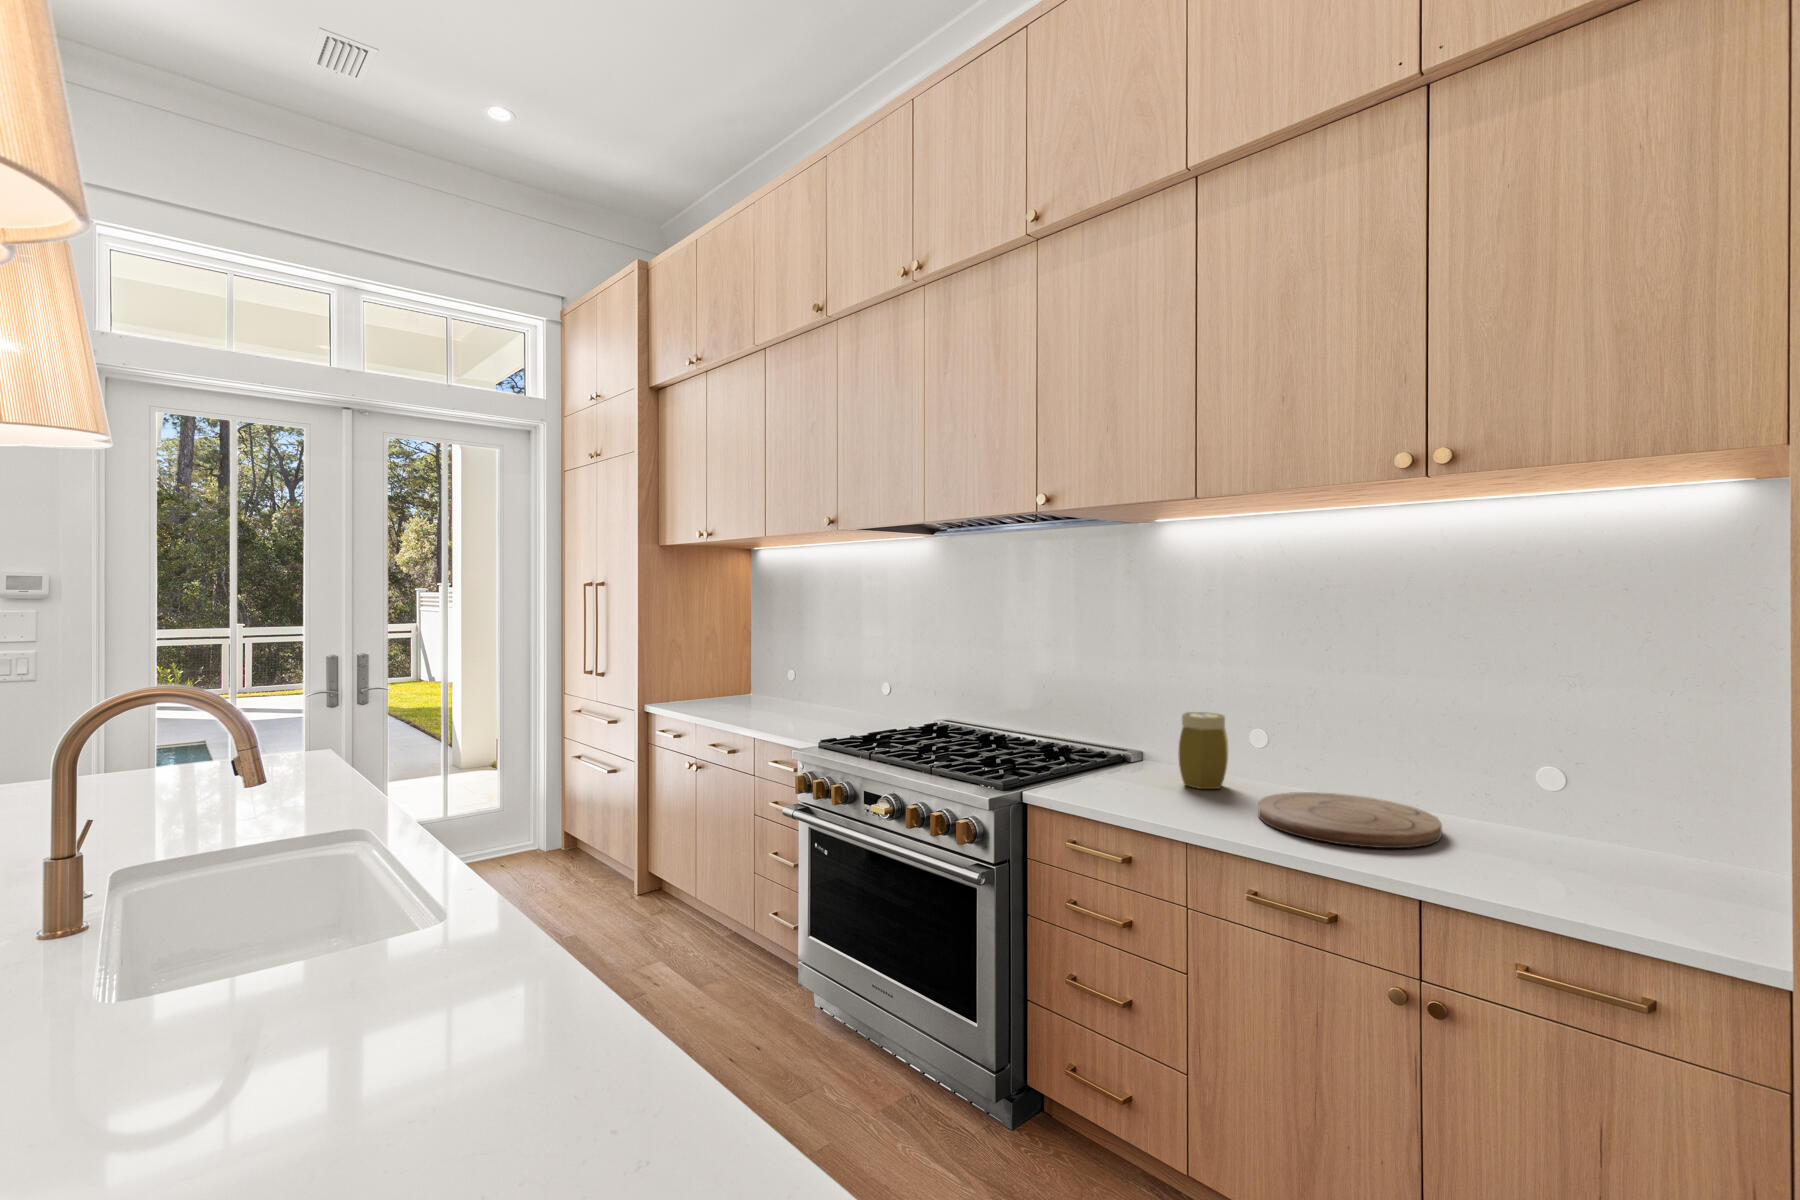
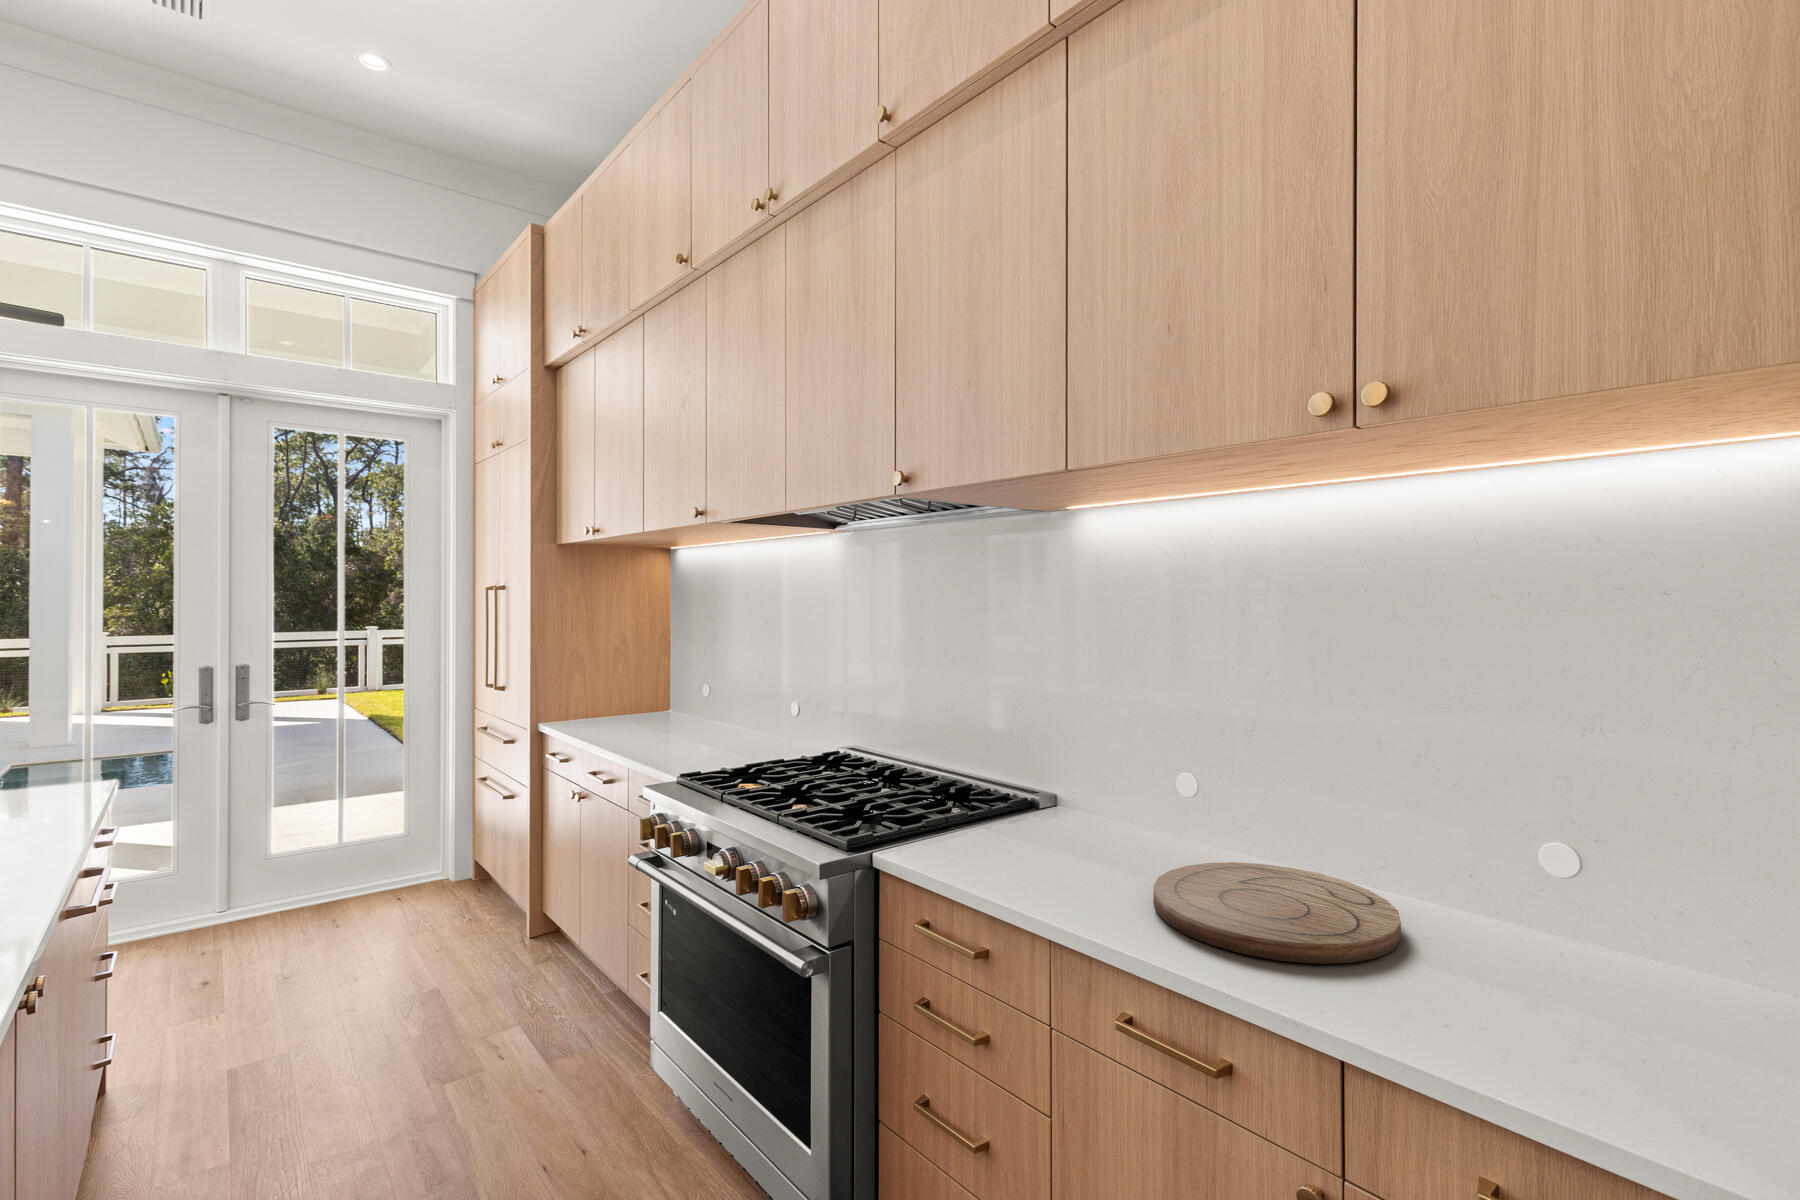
jar: present [1178,712,1228,789] -> none [1073,749,1140,853]

